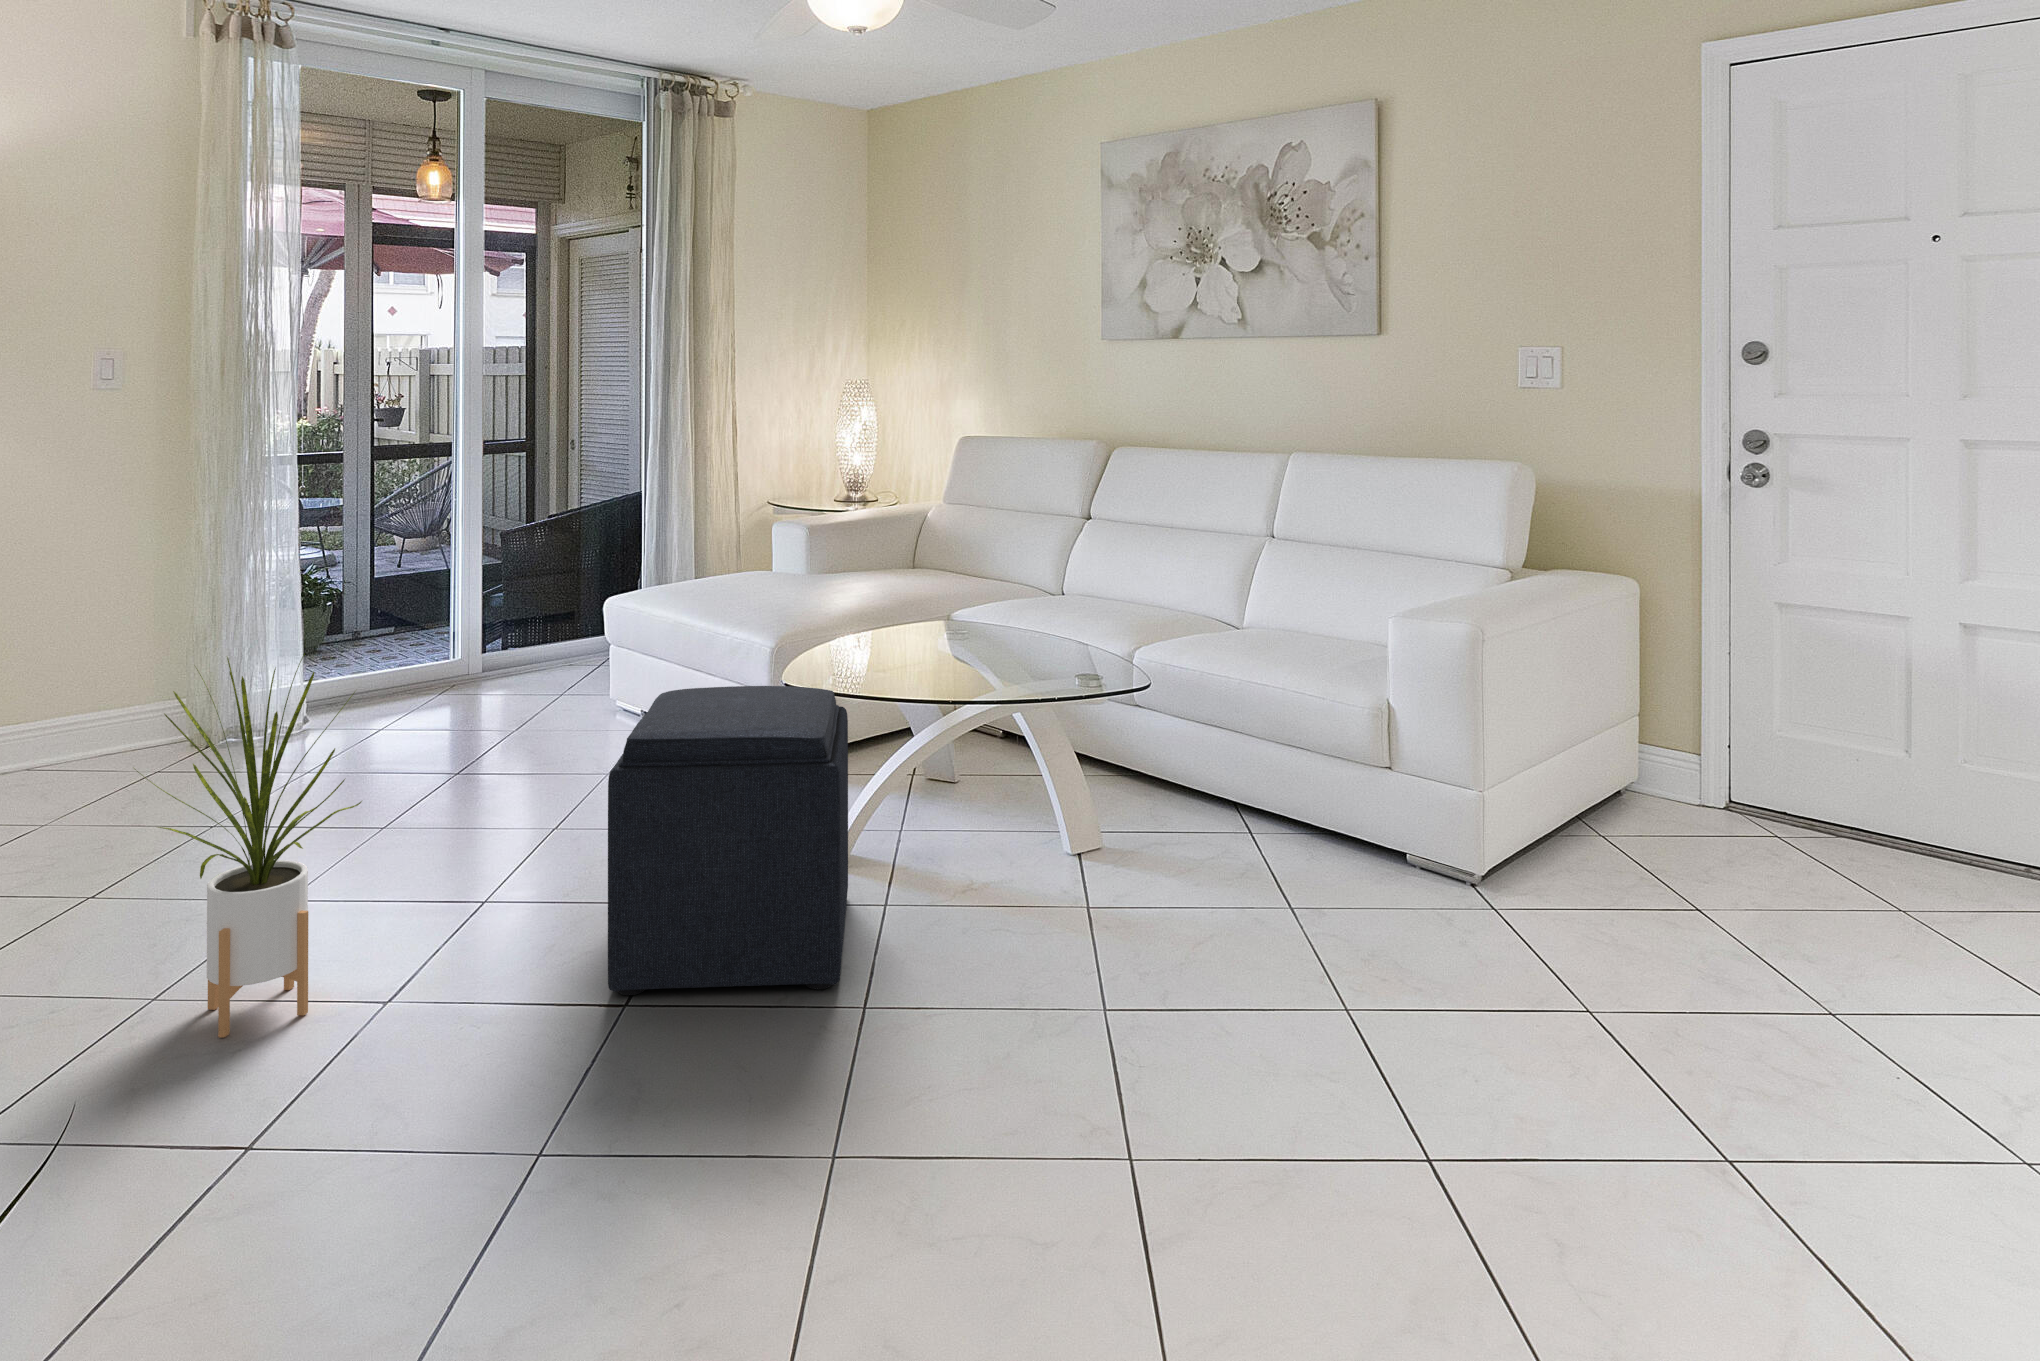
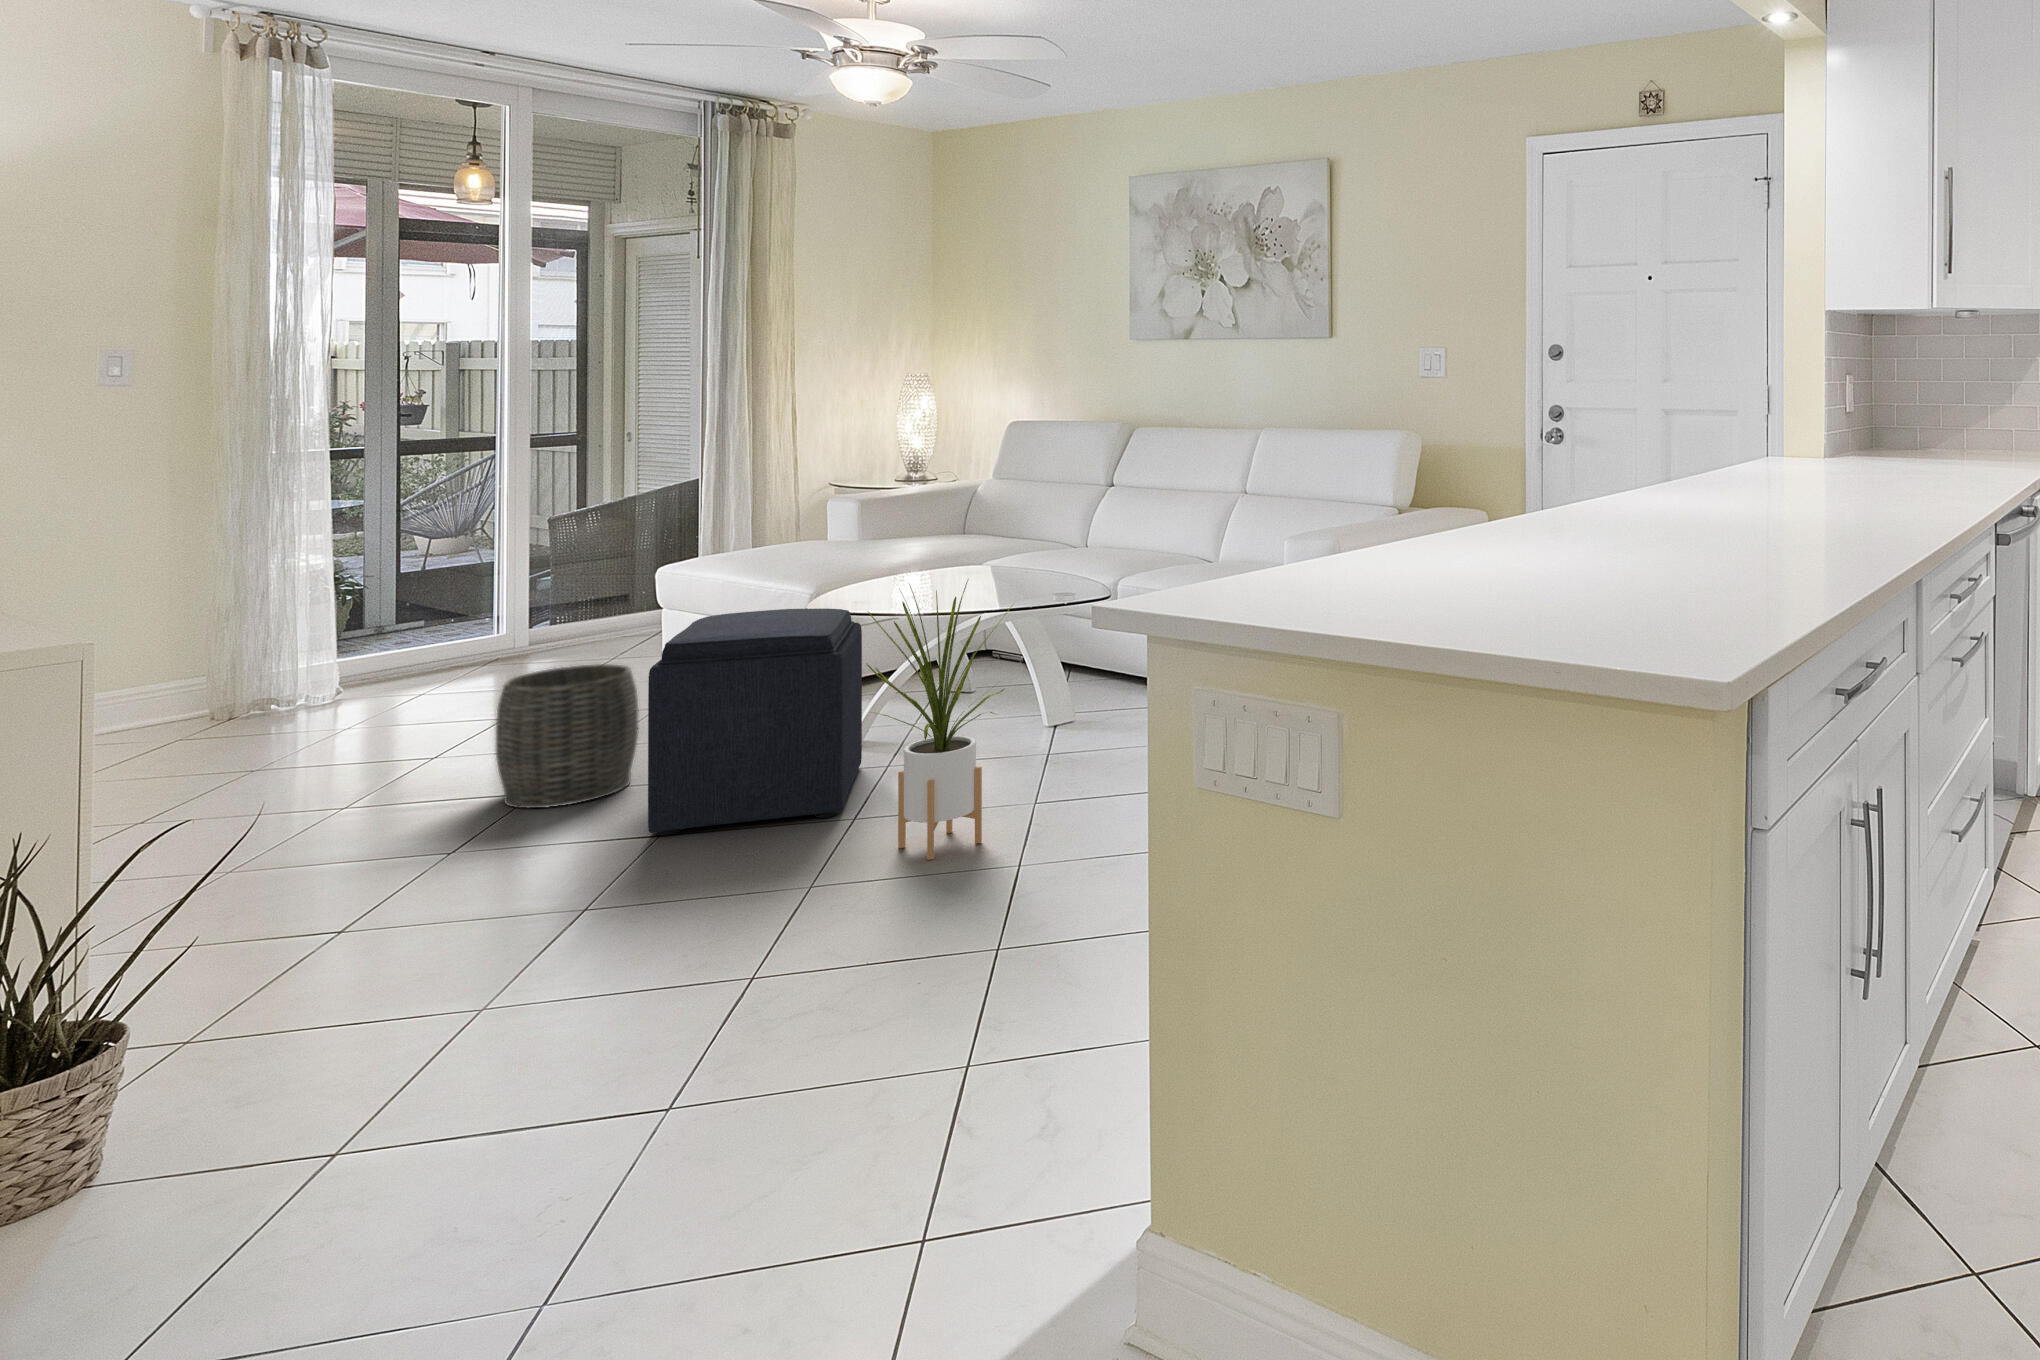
house plant: present [135,655,362,1038] -> present [866,580,1012,860]
woven basket: none [441,736,592,923] -> present [496,664,638,808]

